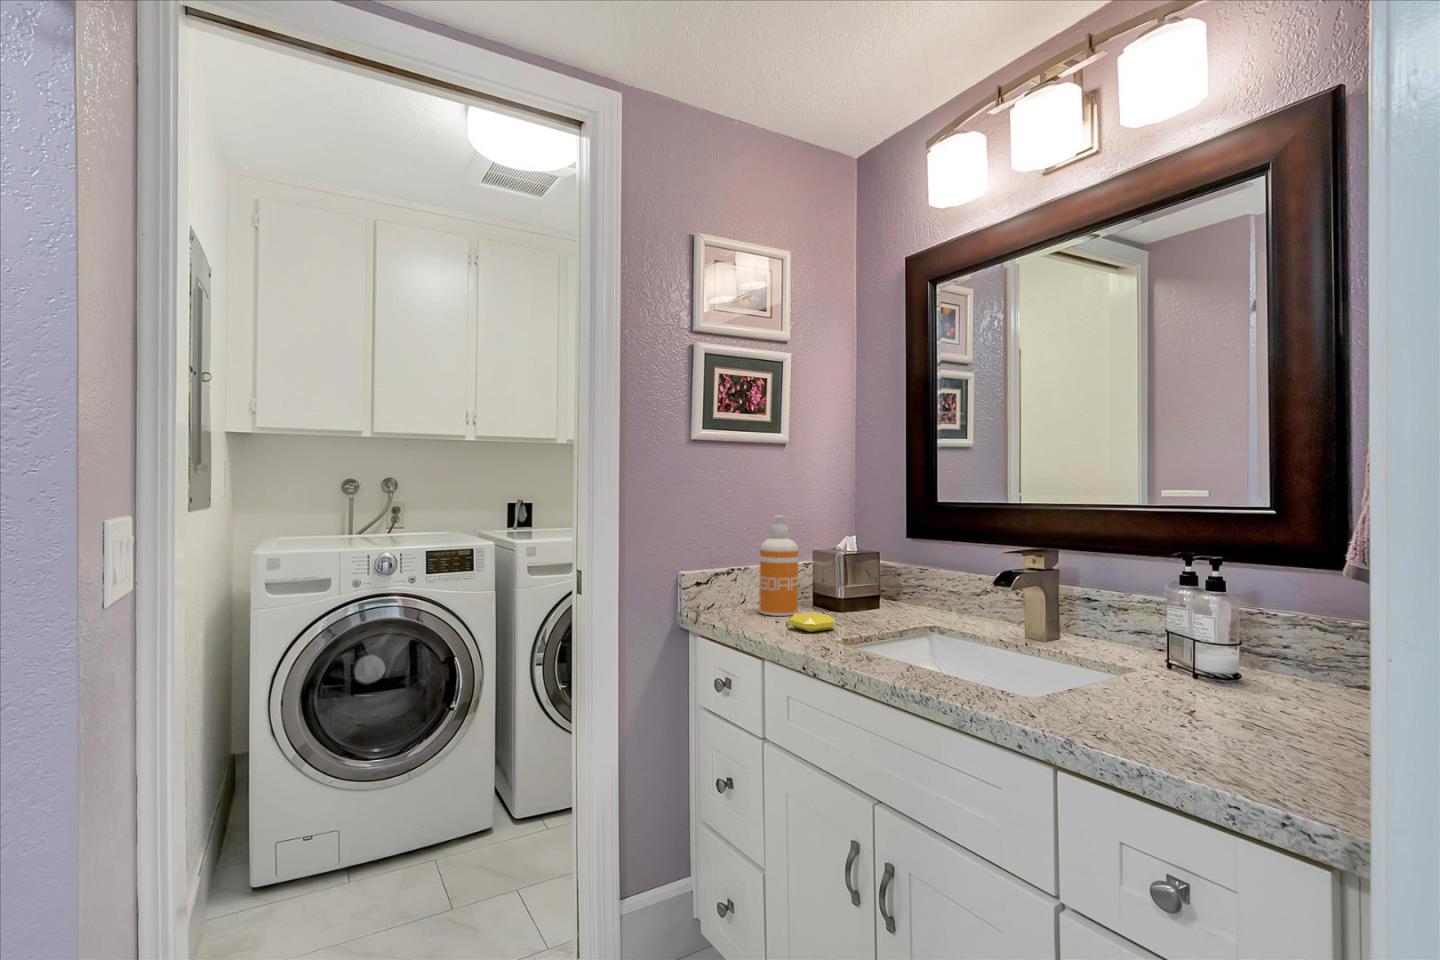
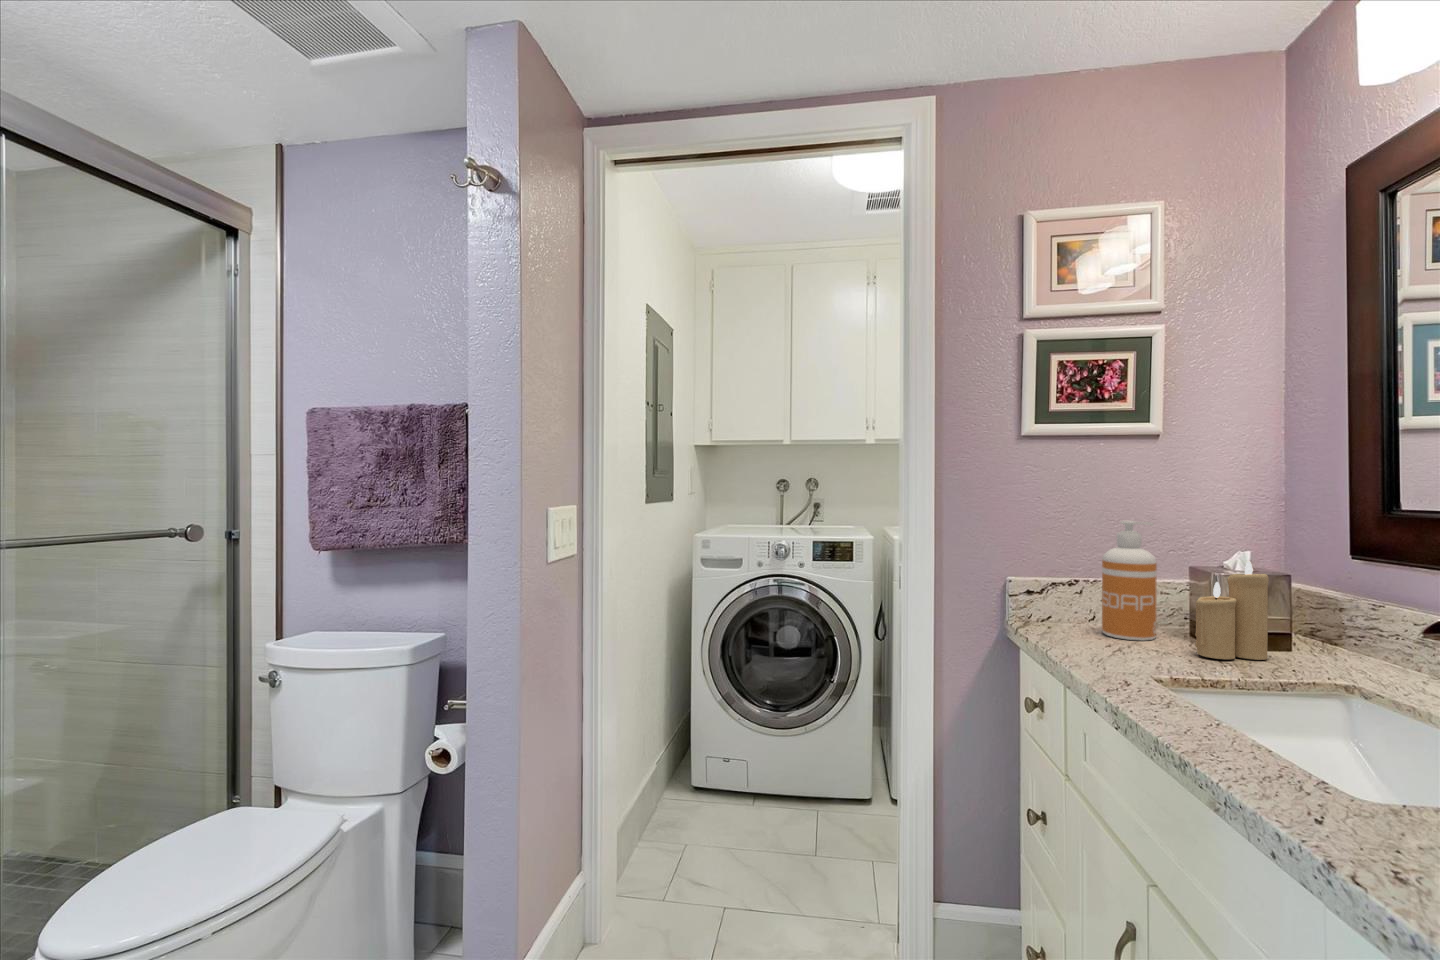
candle: none [836,544,878,621] -> present [1195,562,1269,660]
soap bar: present [789,612,835,632] -> none [1112,638,1178,663]

